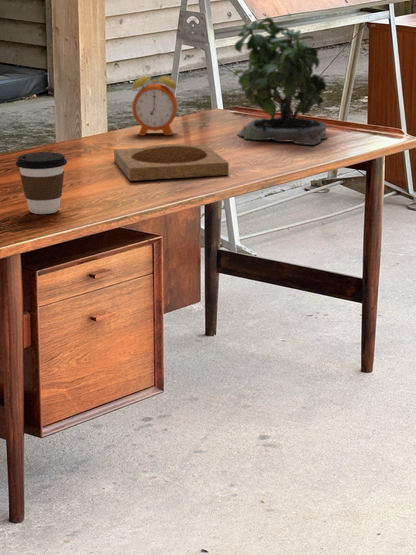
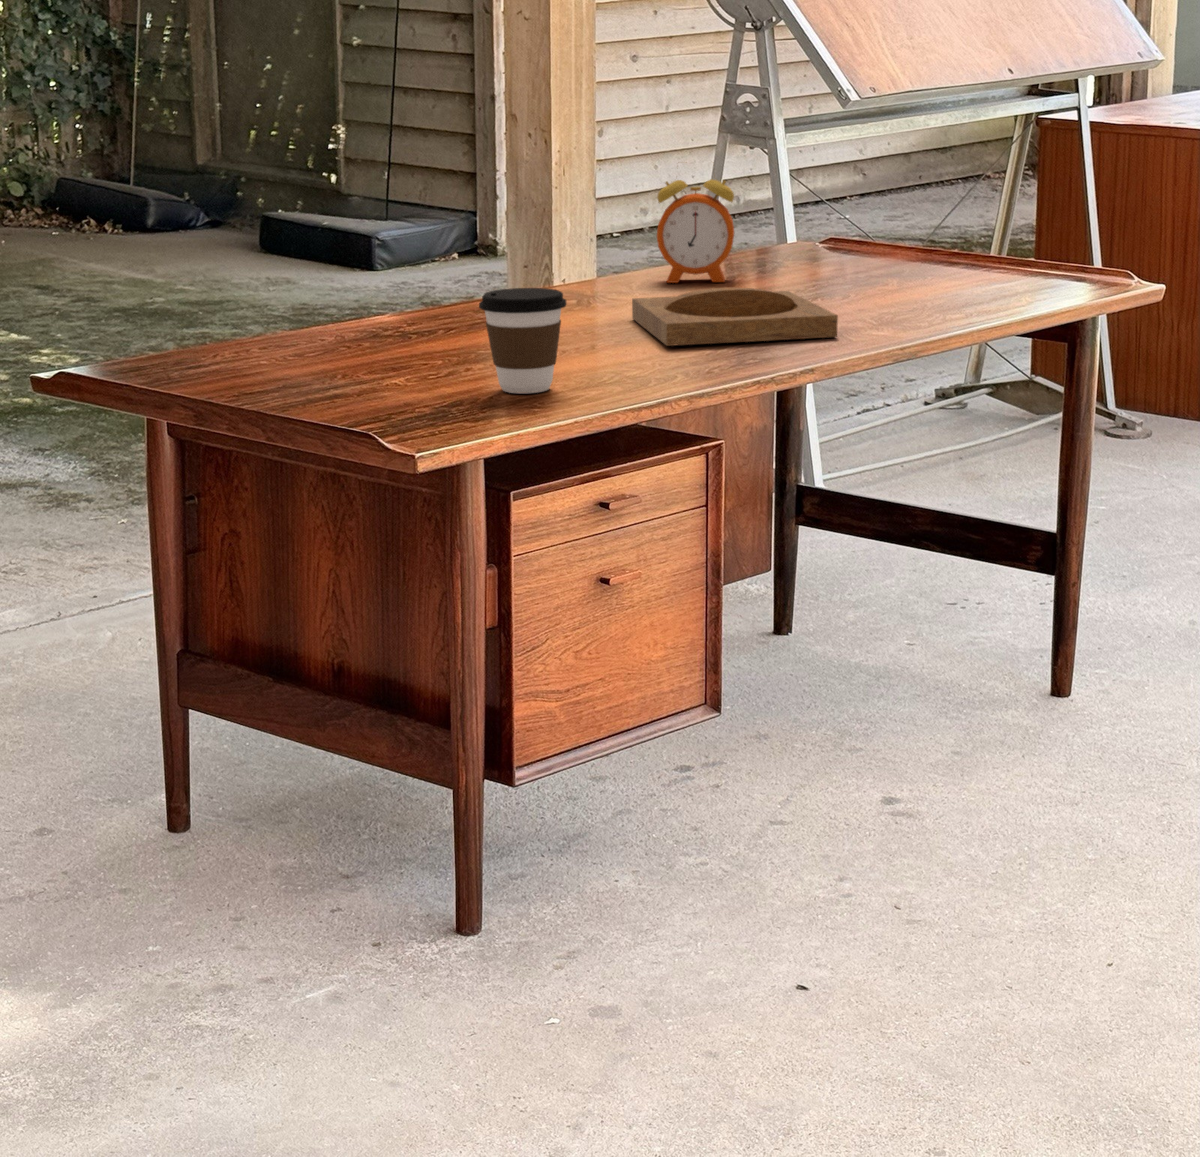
potted plant: present [234,13,326,145] -> none [836,64,1003,294]

